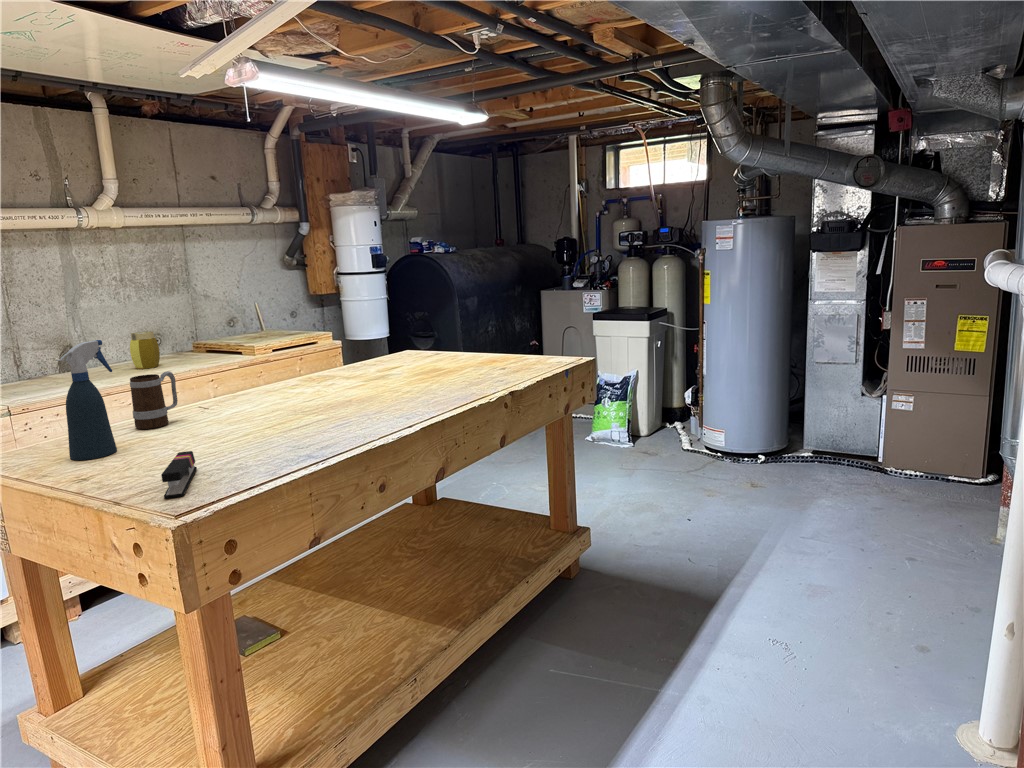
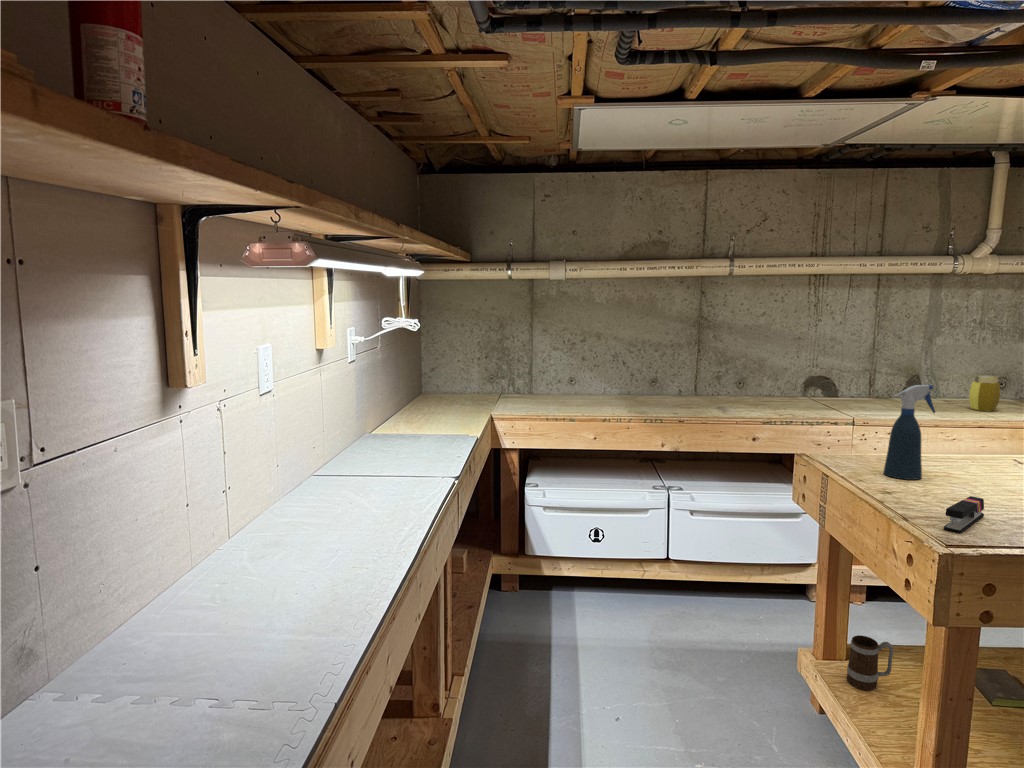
mug: present [130,371,178,429] -> present [847,635,894,691]

